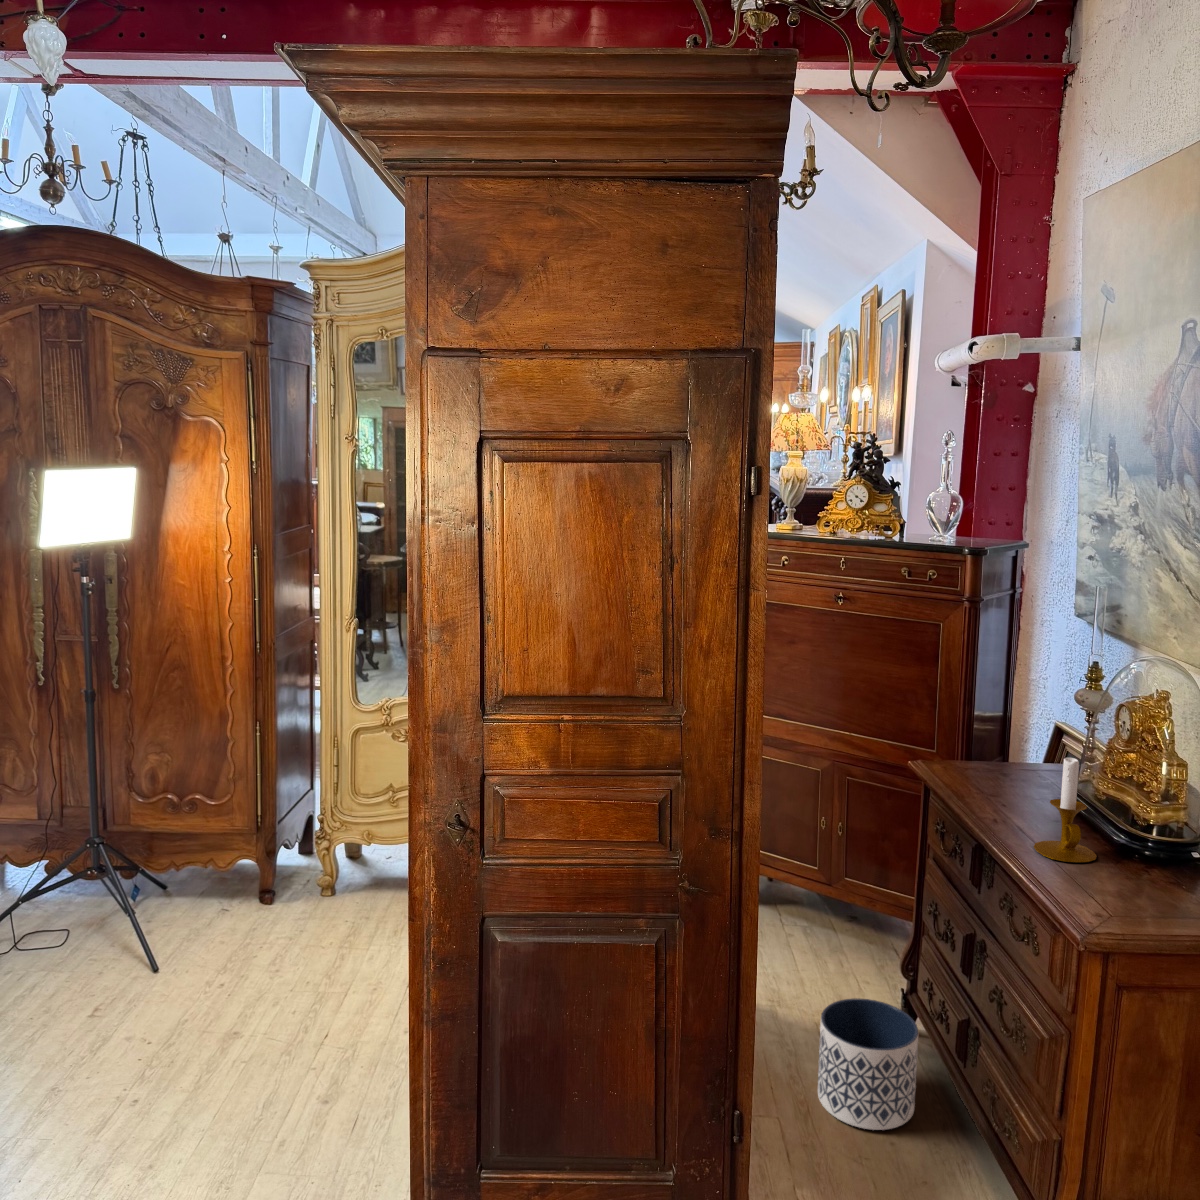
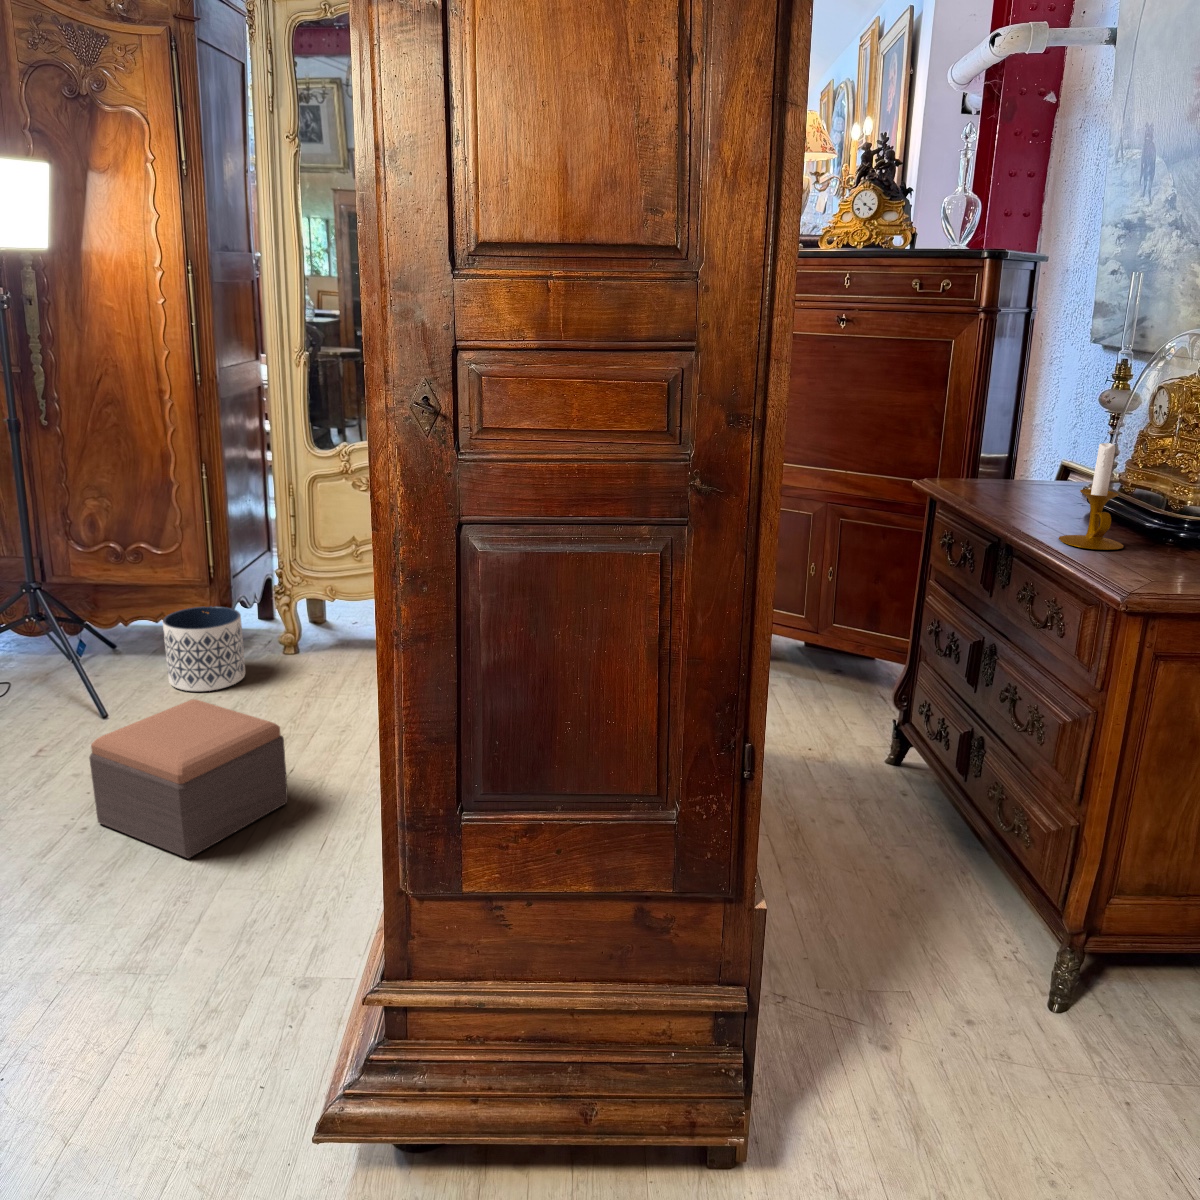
footstool: none [122,966,308,1140] -> present [89,699,288,858]
planter: present [818,998,918,1130] -> present [163,606,245,692]

